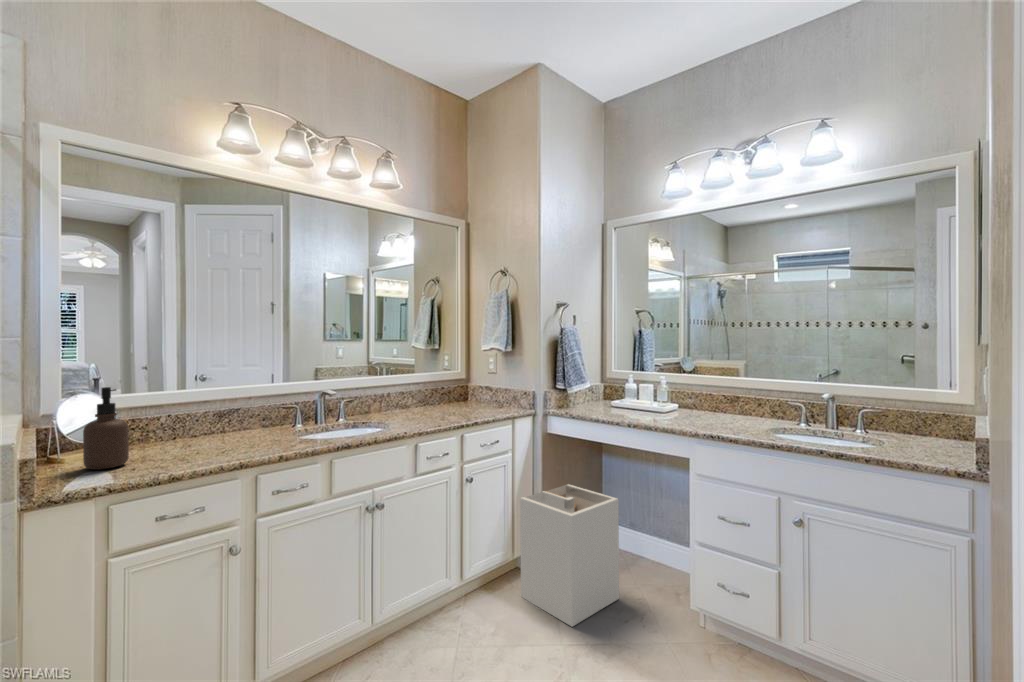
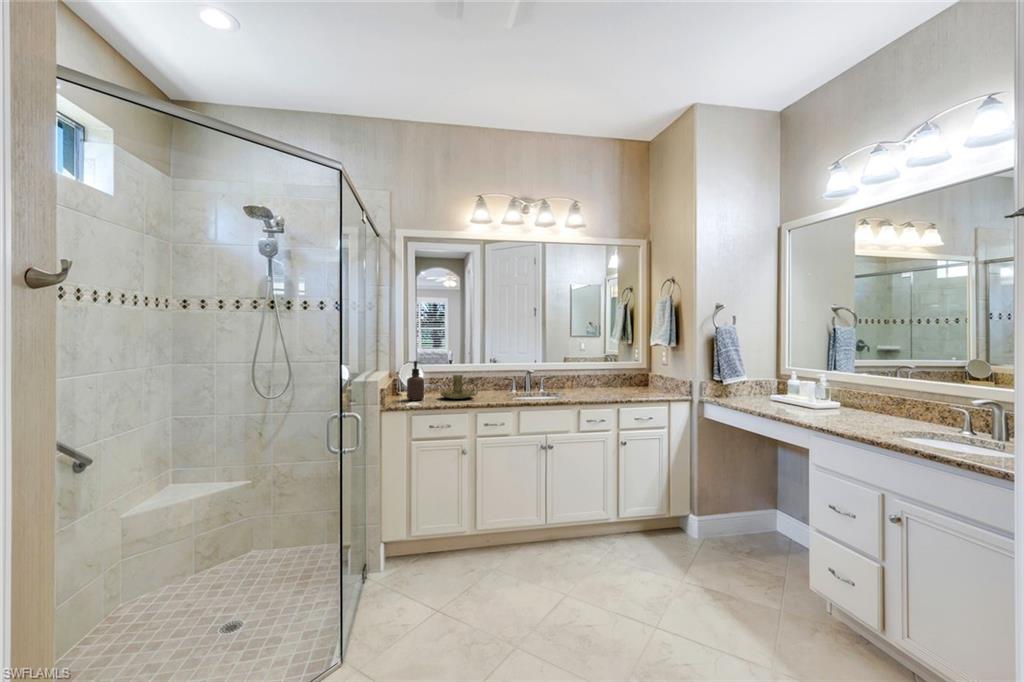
candle holder: none [165,408,252,453] -> present [440,375,478,399]
laundry hamper: present [520,484,619,627] -> none [667,463,754,571]

